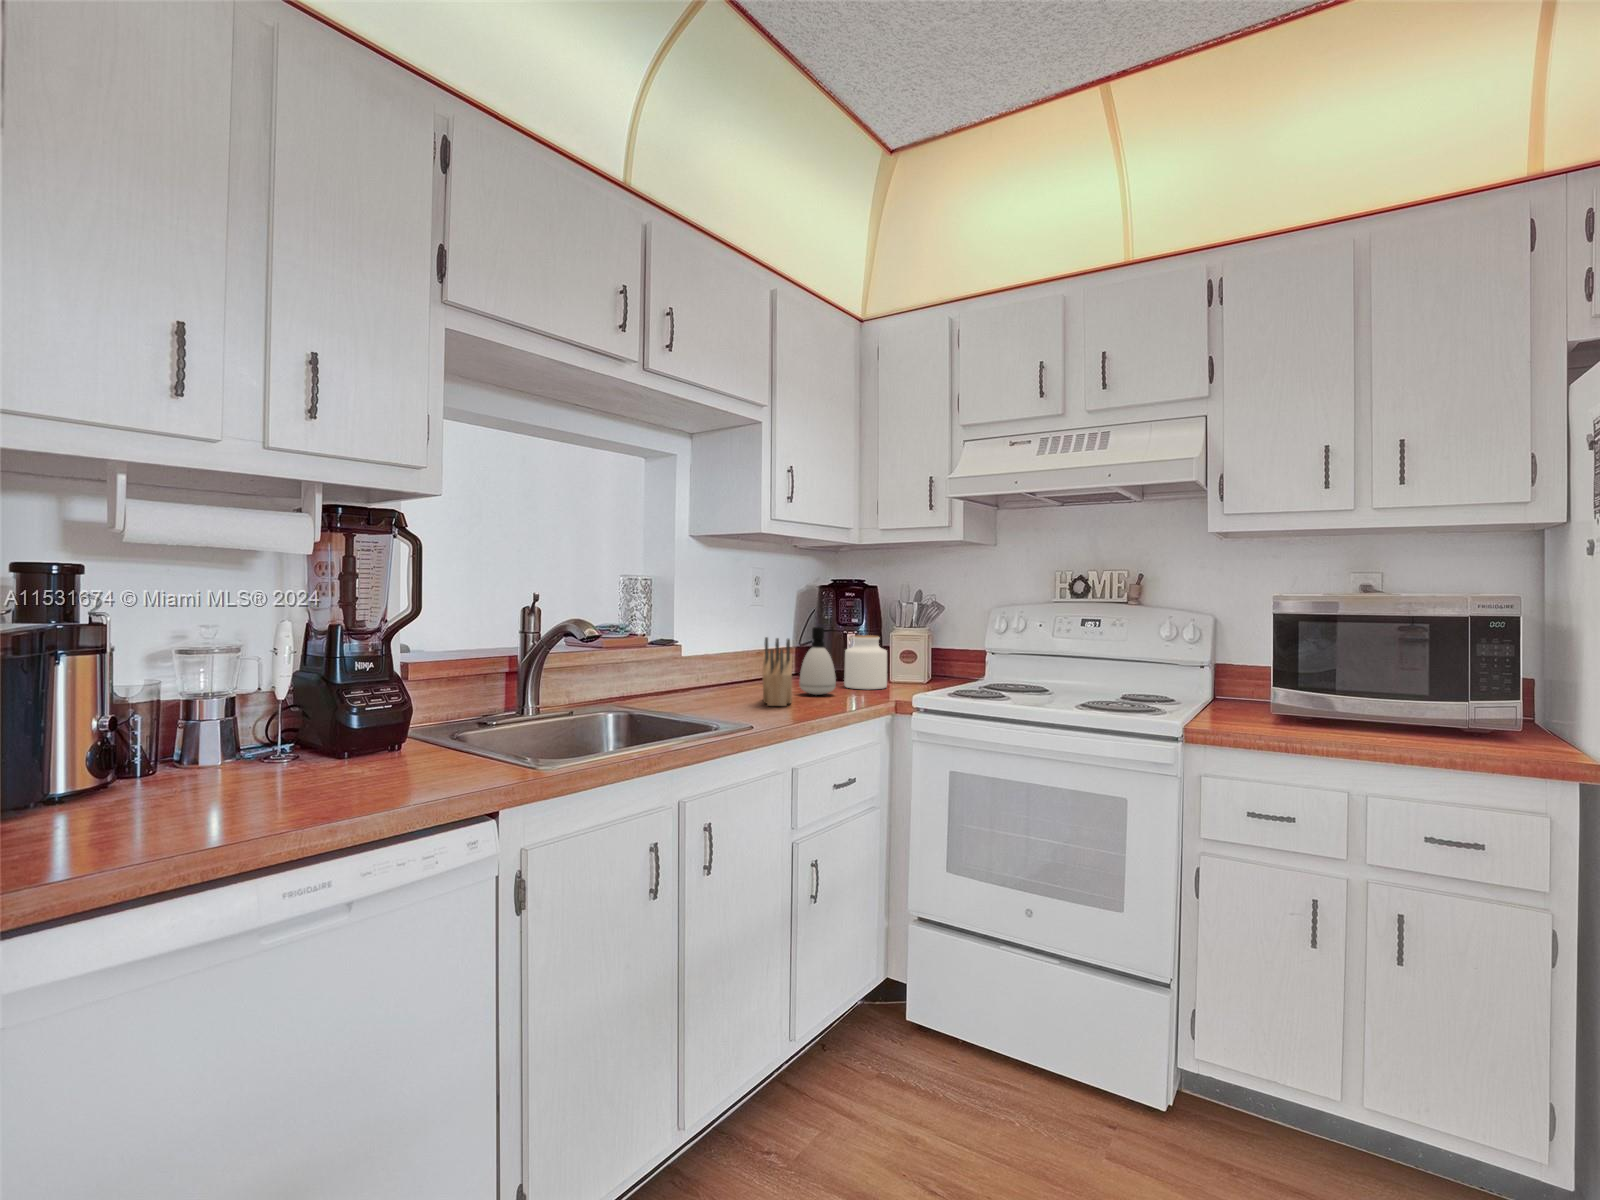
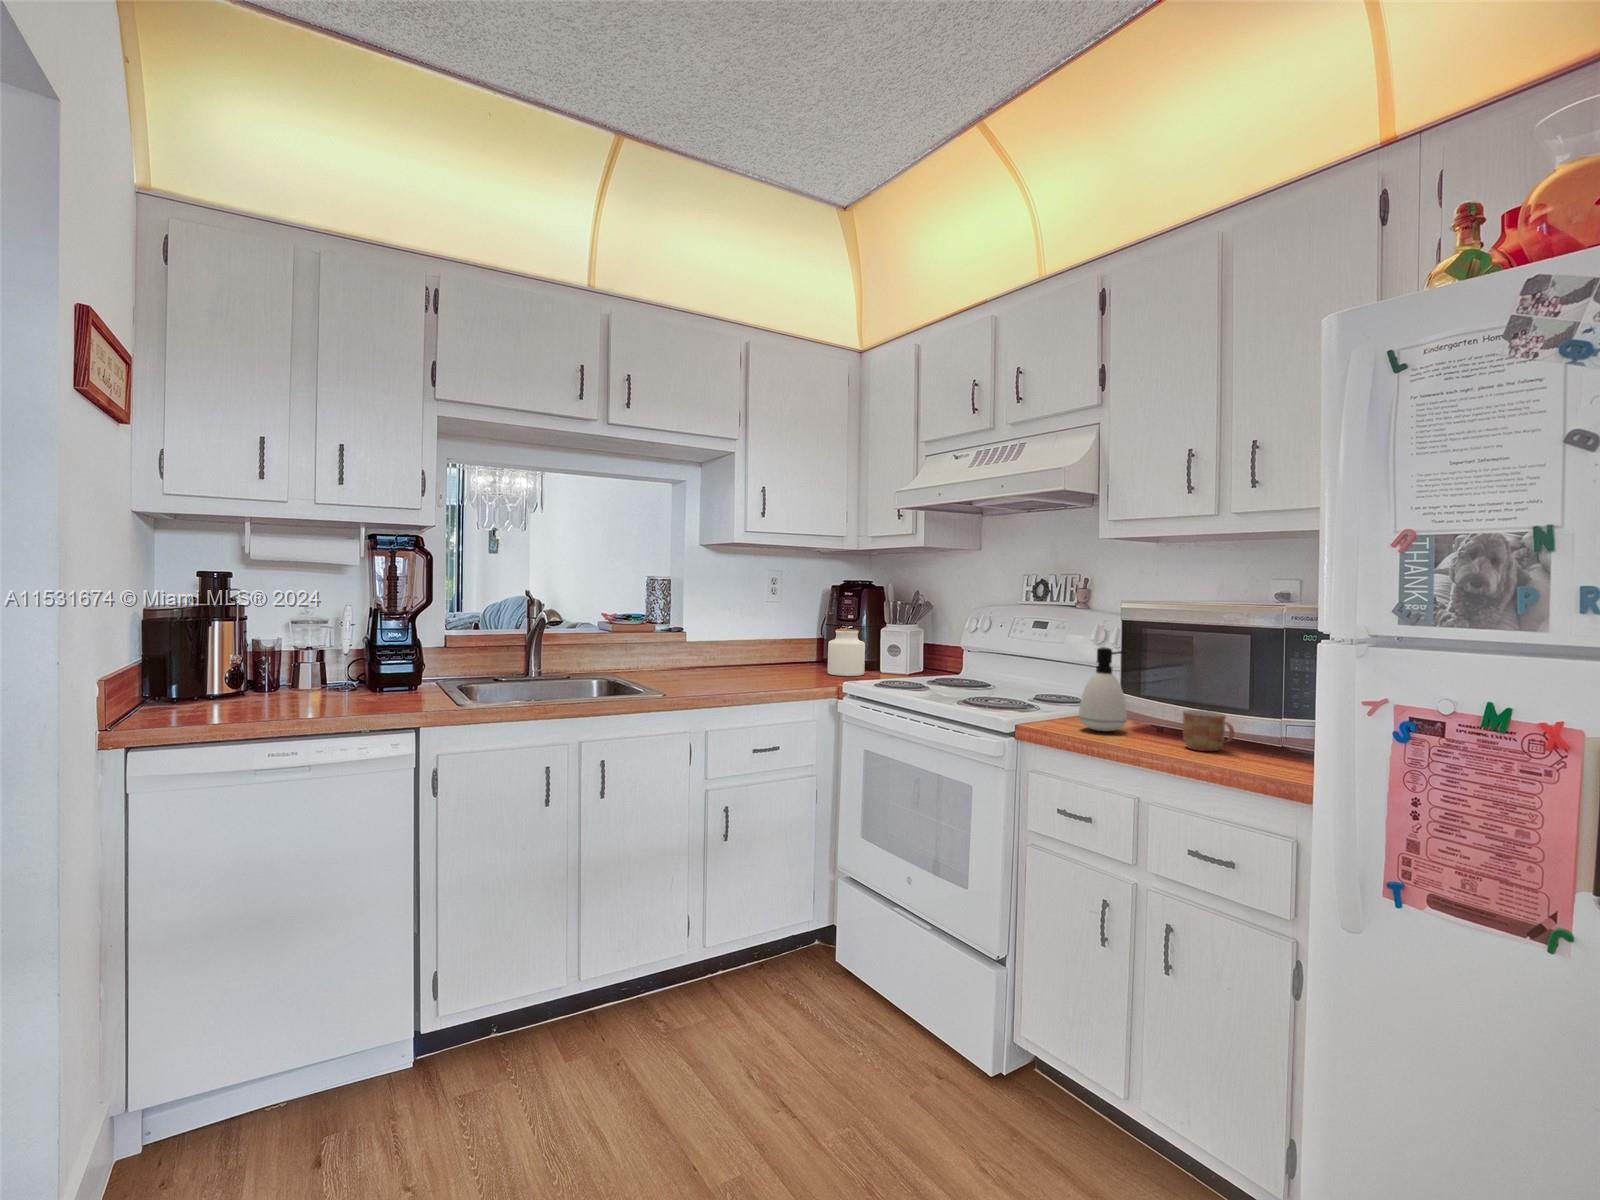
soap dispenser: present [799,627,836,695] -> present [1079,647,1127,731]
knife block: present [762,637,792,706] -> none [711,627,756,683]
mug: none [1394,702,1460,743] -> present [1183,710,1234,751]

